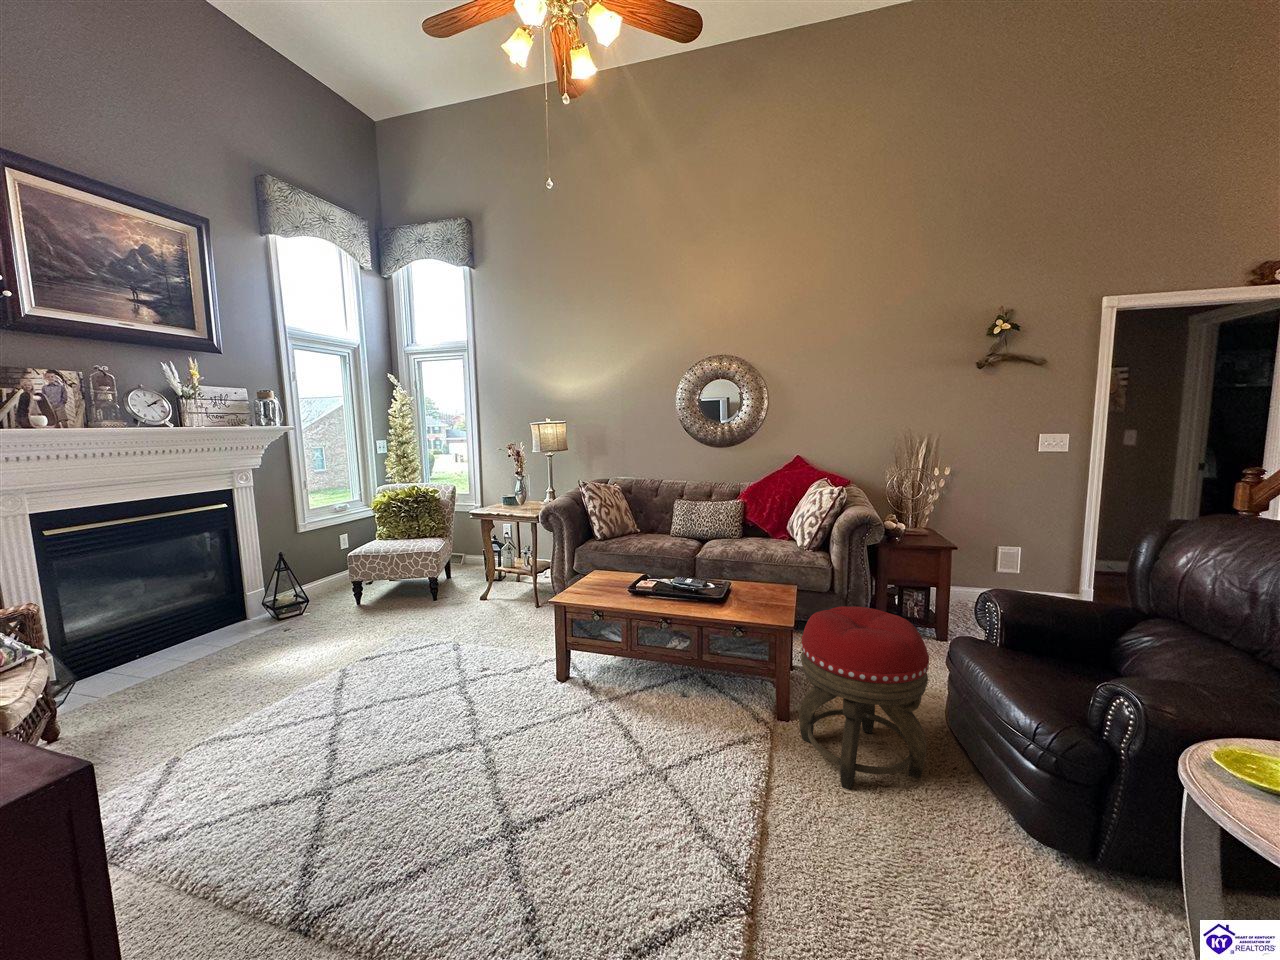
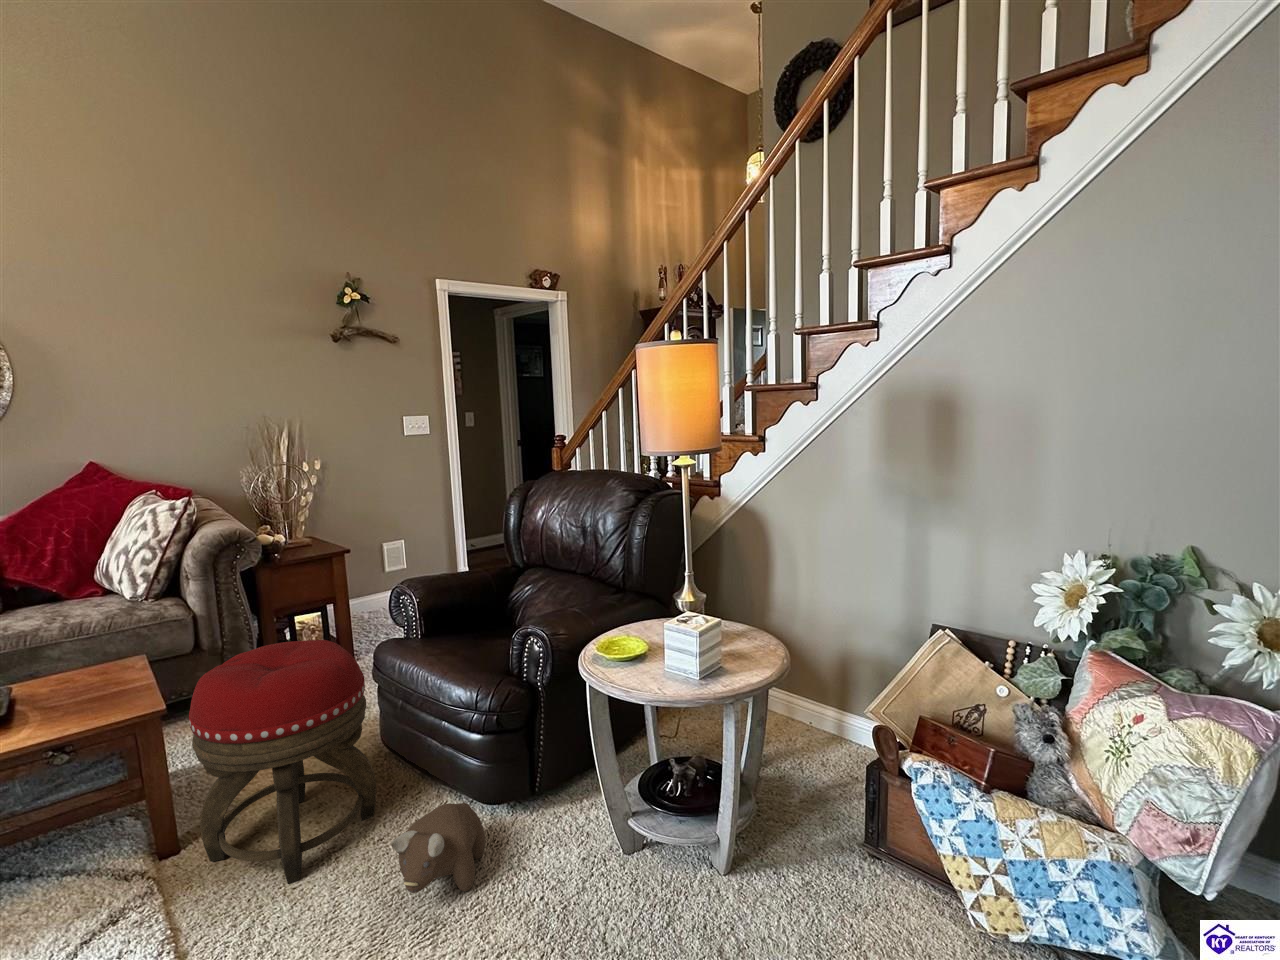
plush toy: none [914,807,1016,902] -> present [391,803,485,893]

